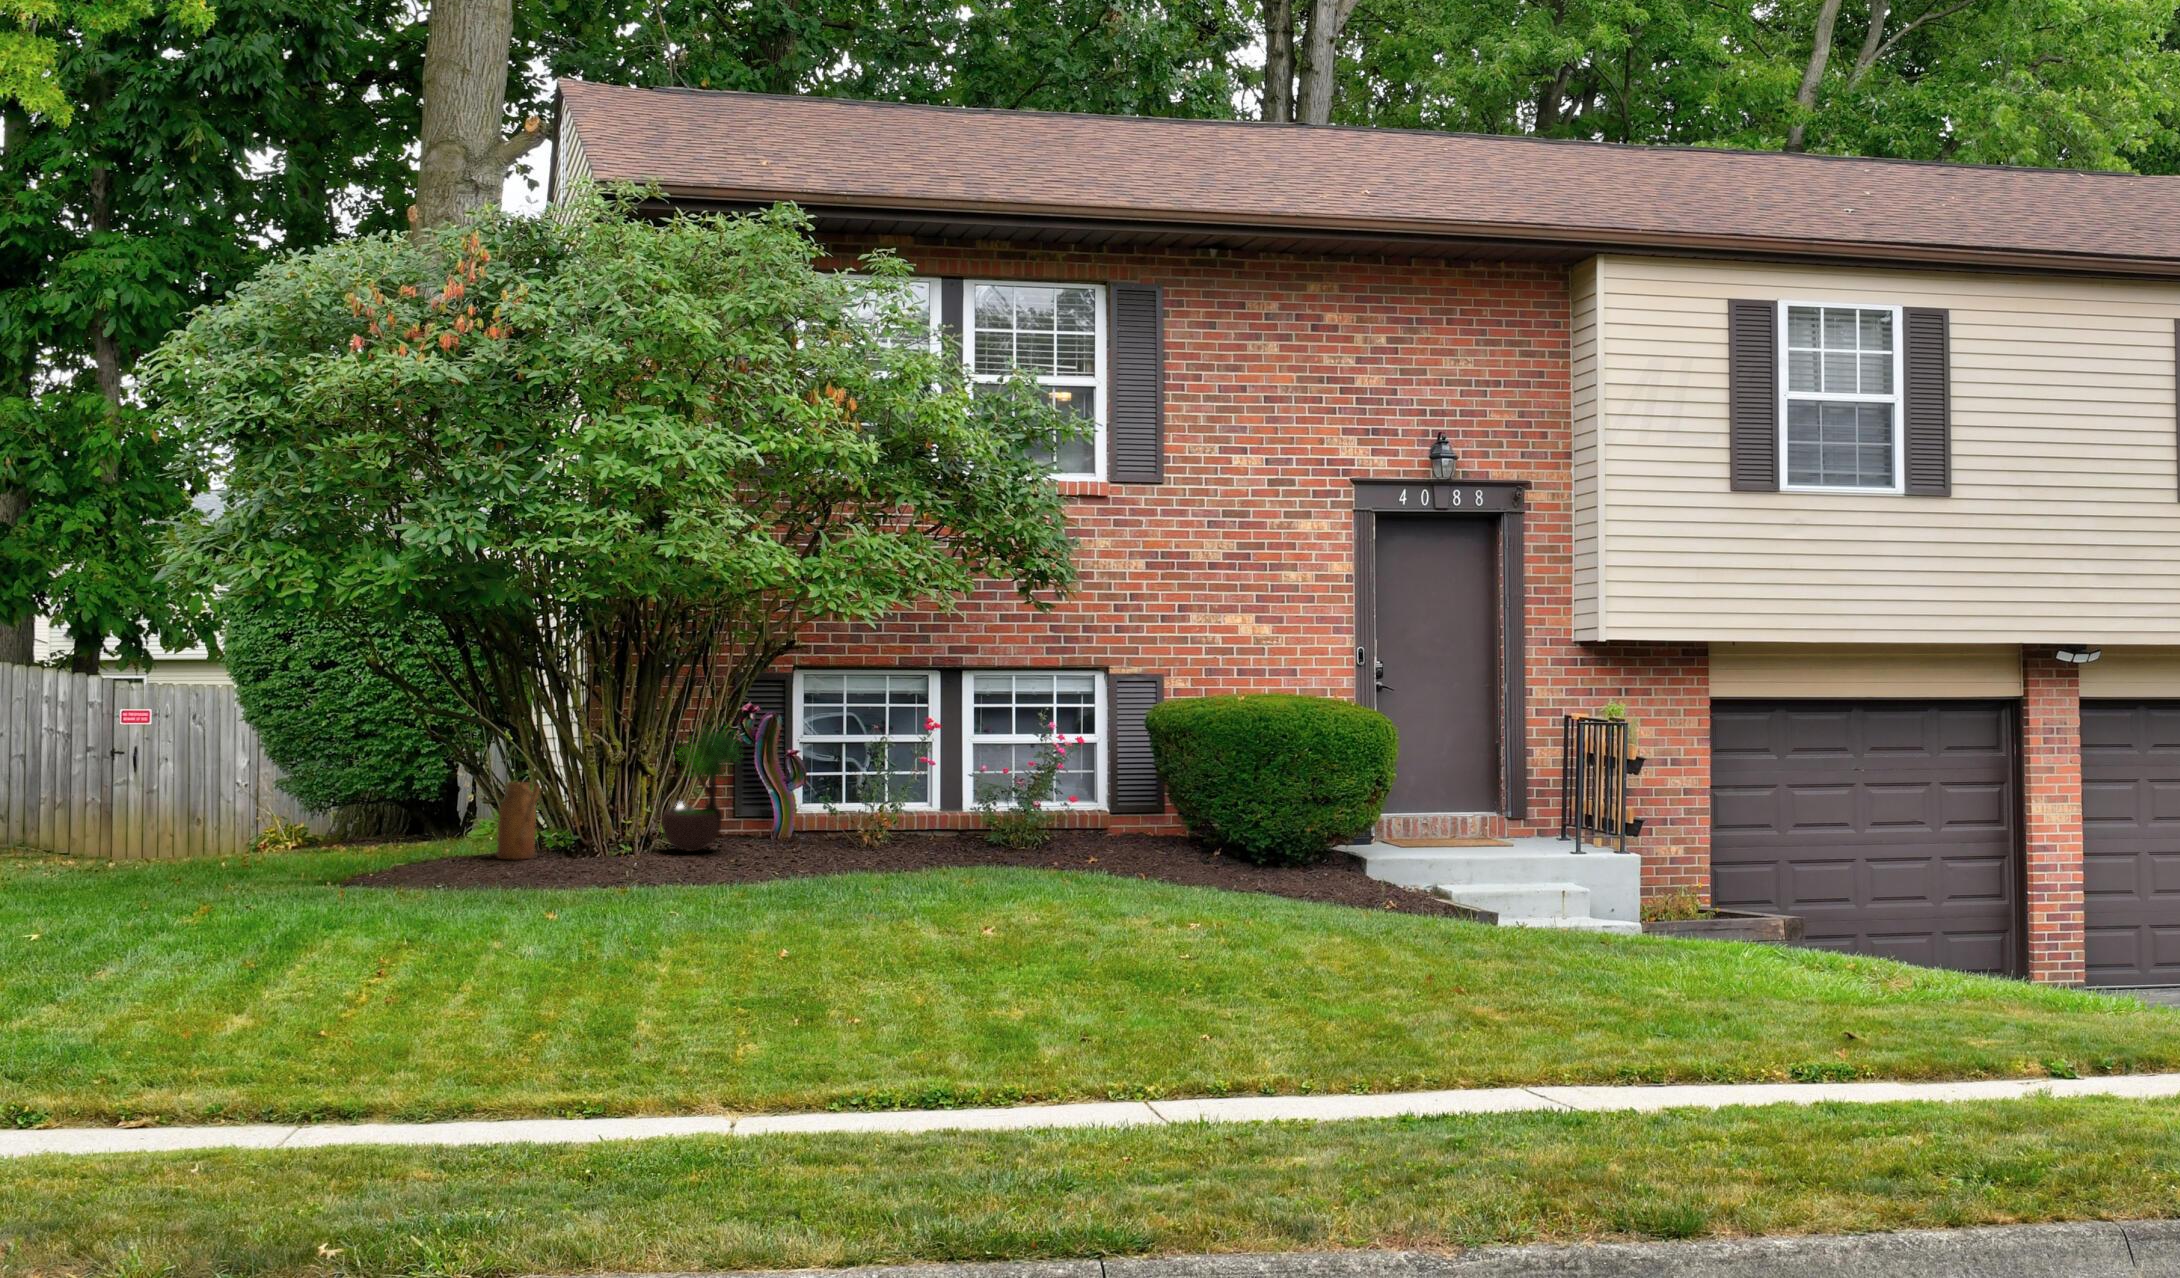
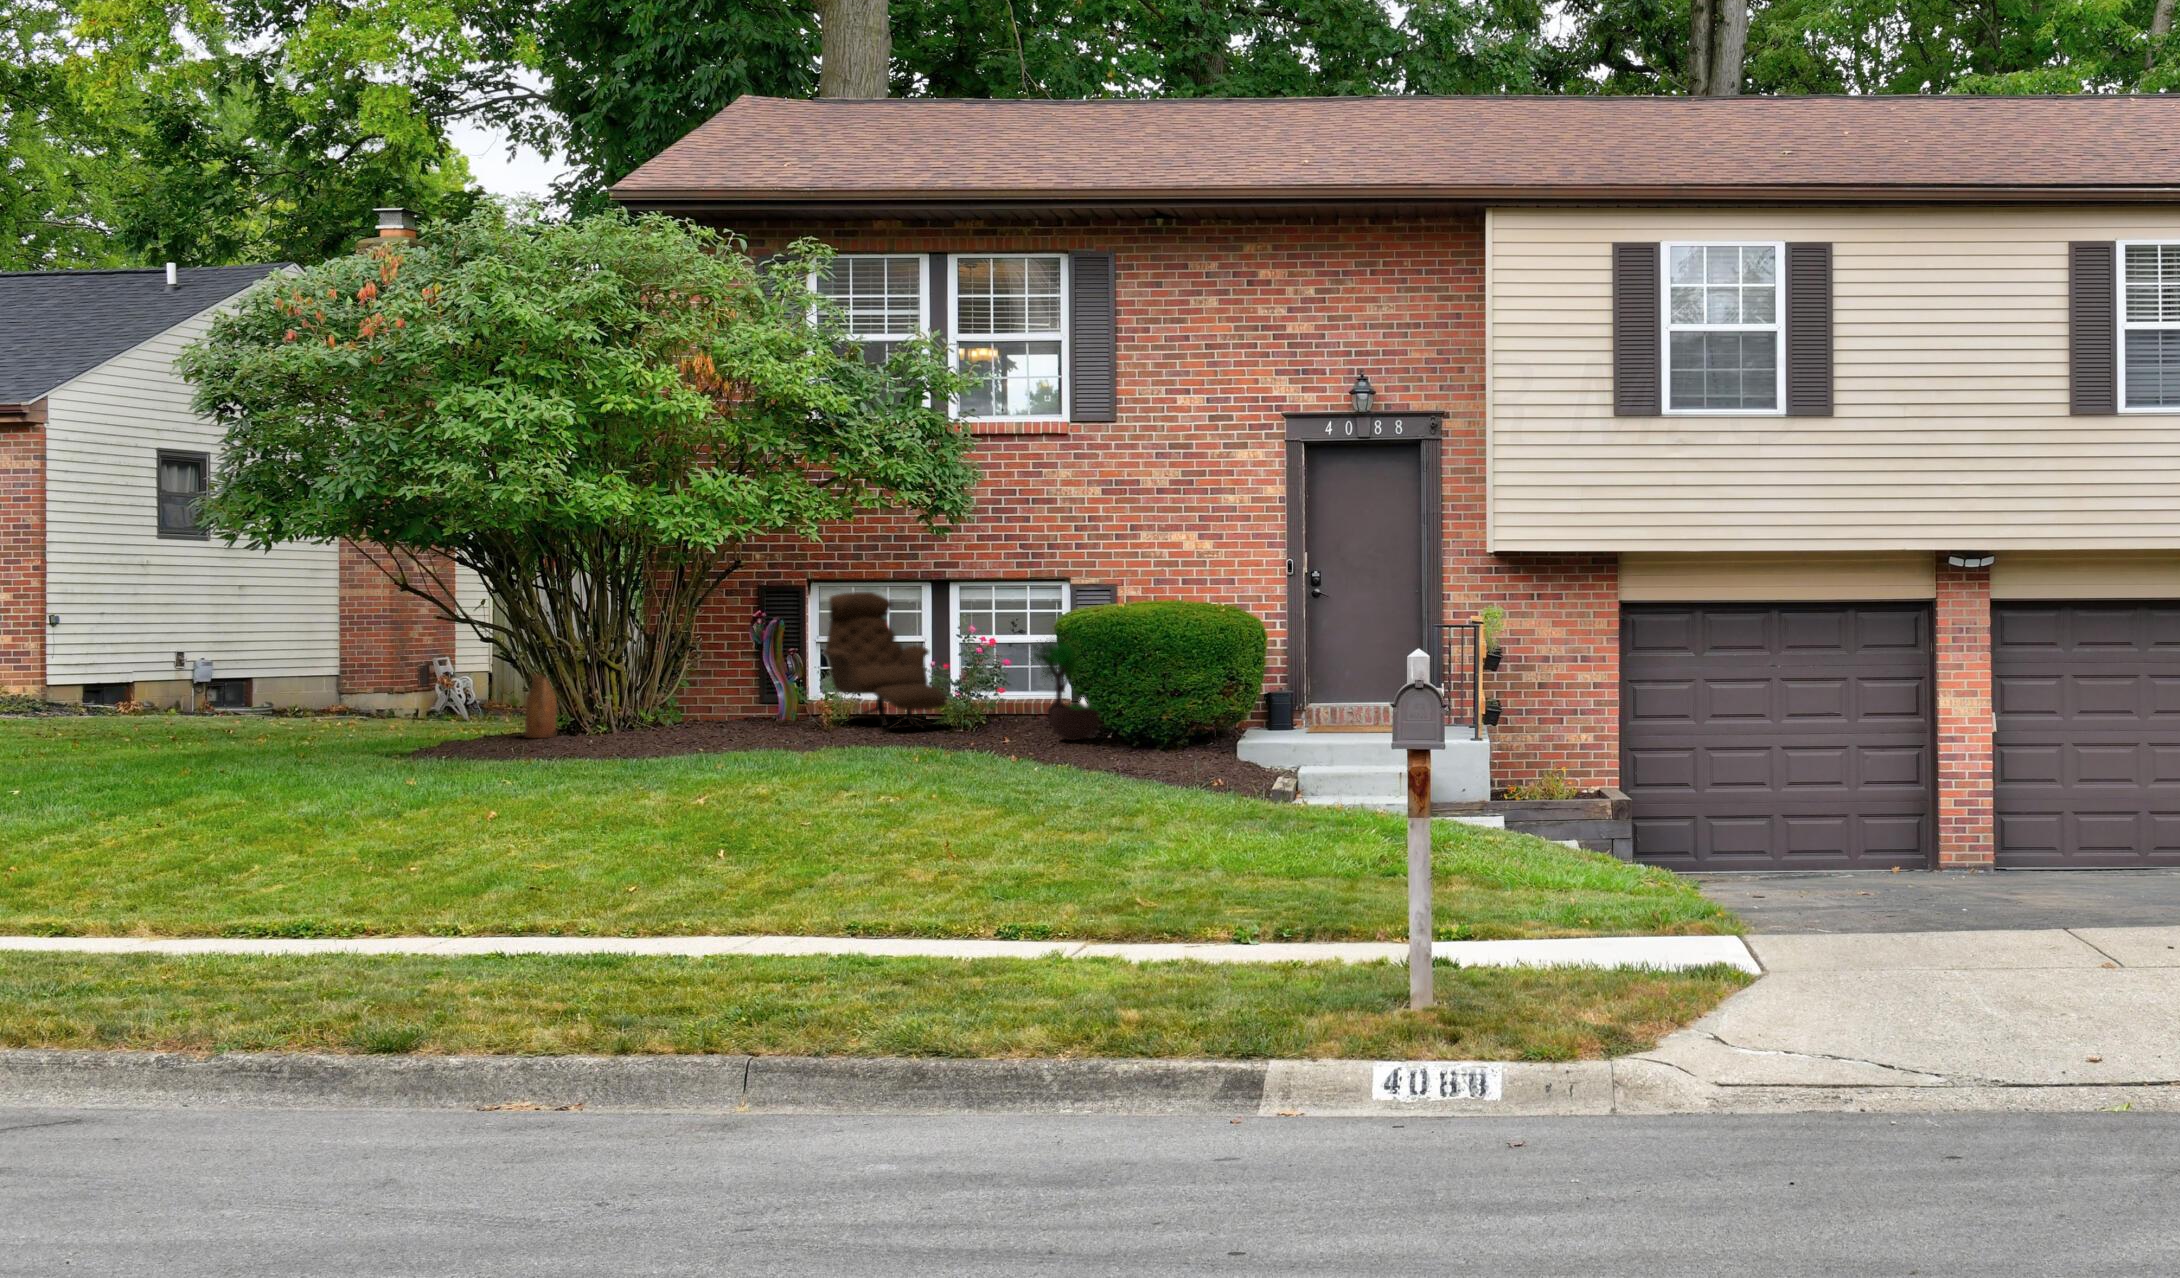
lounge chair: none [825,681,995,845] -> present [823,592,947,728]
potted tree: present [662,729,739,852] -> present [1030,636,1099,740]

